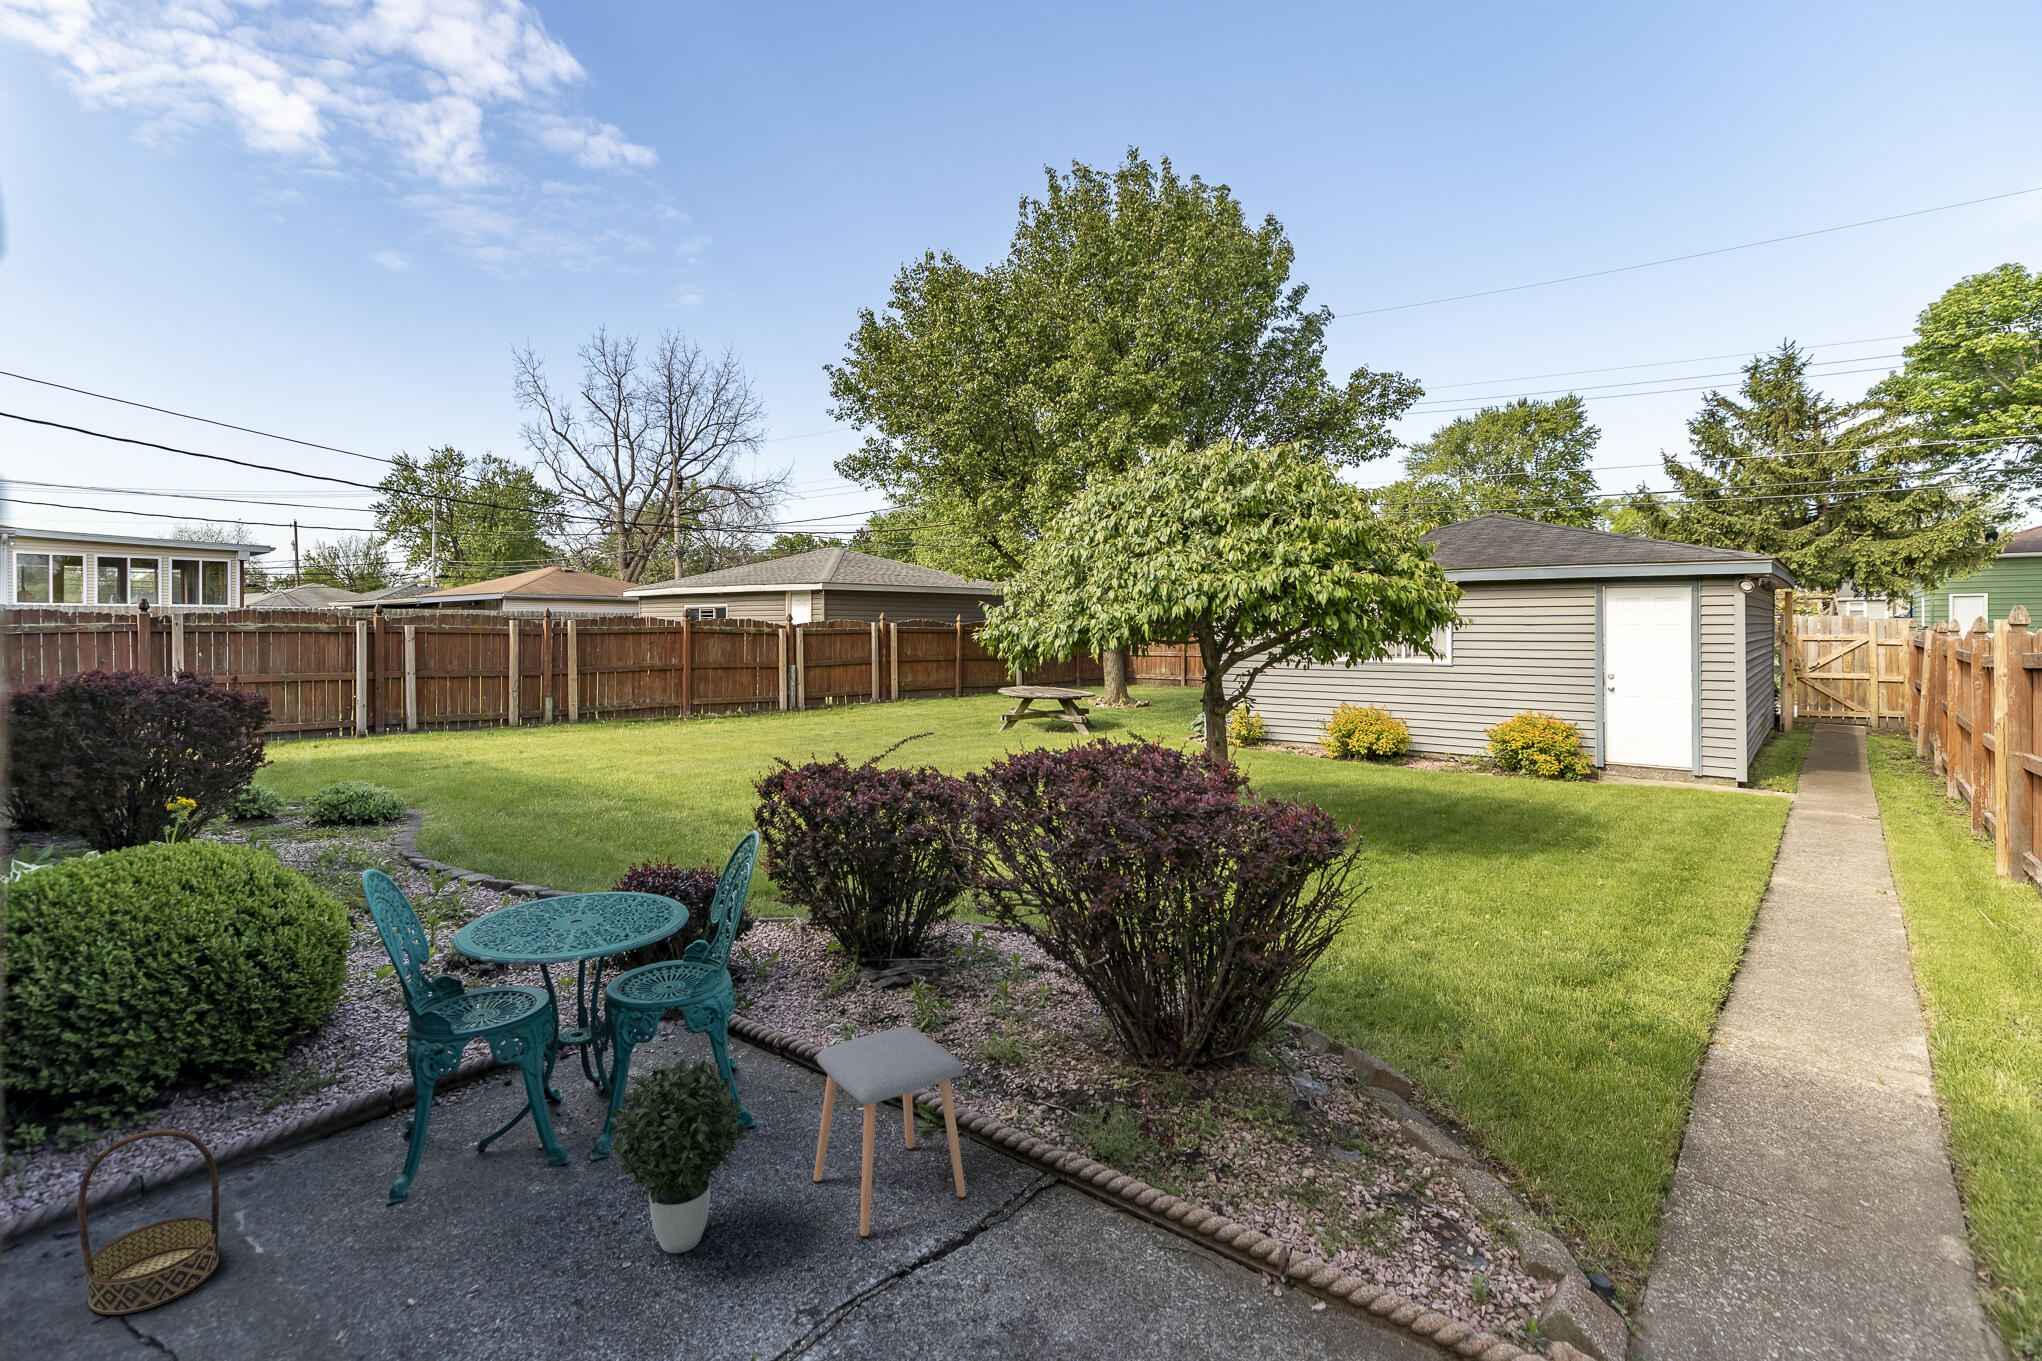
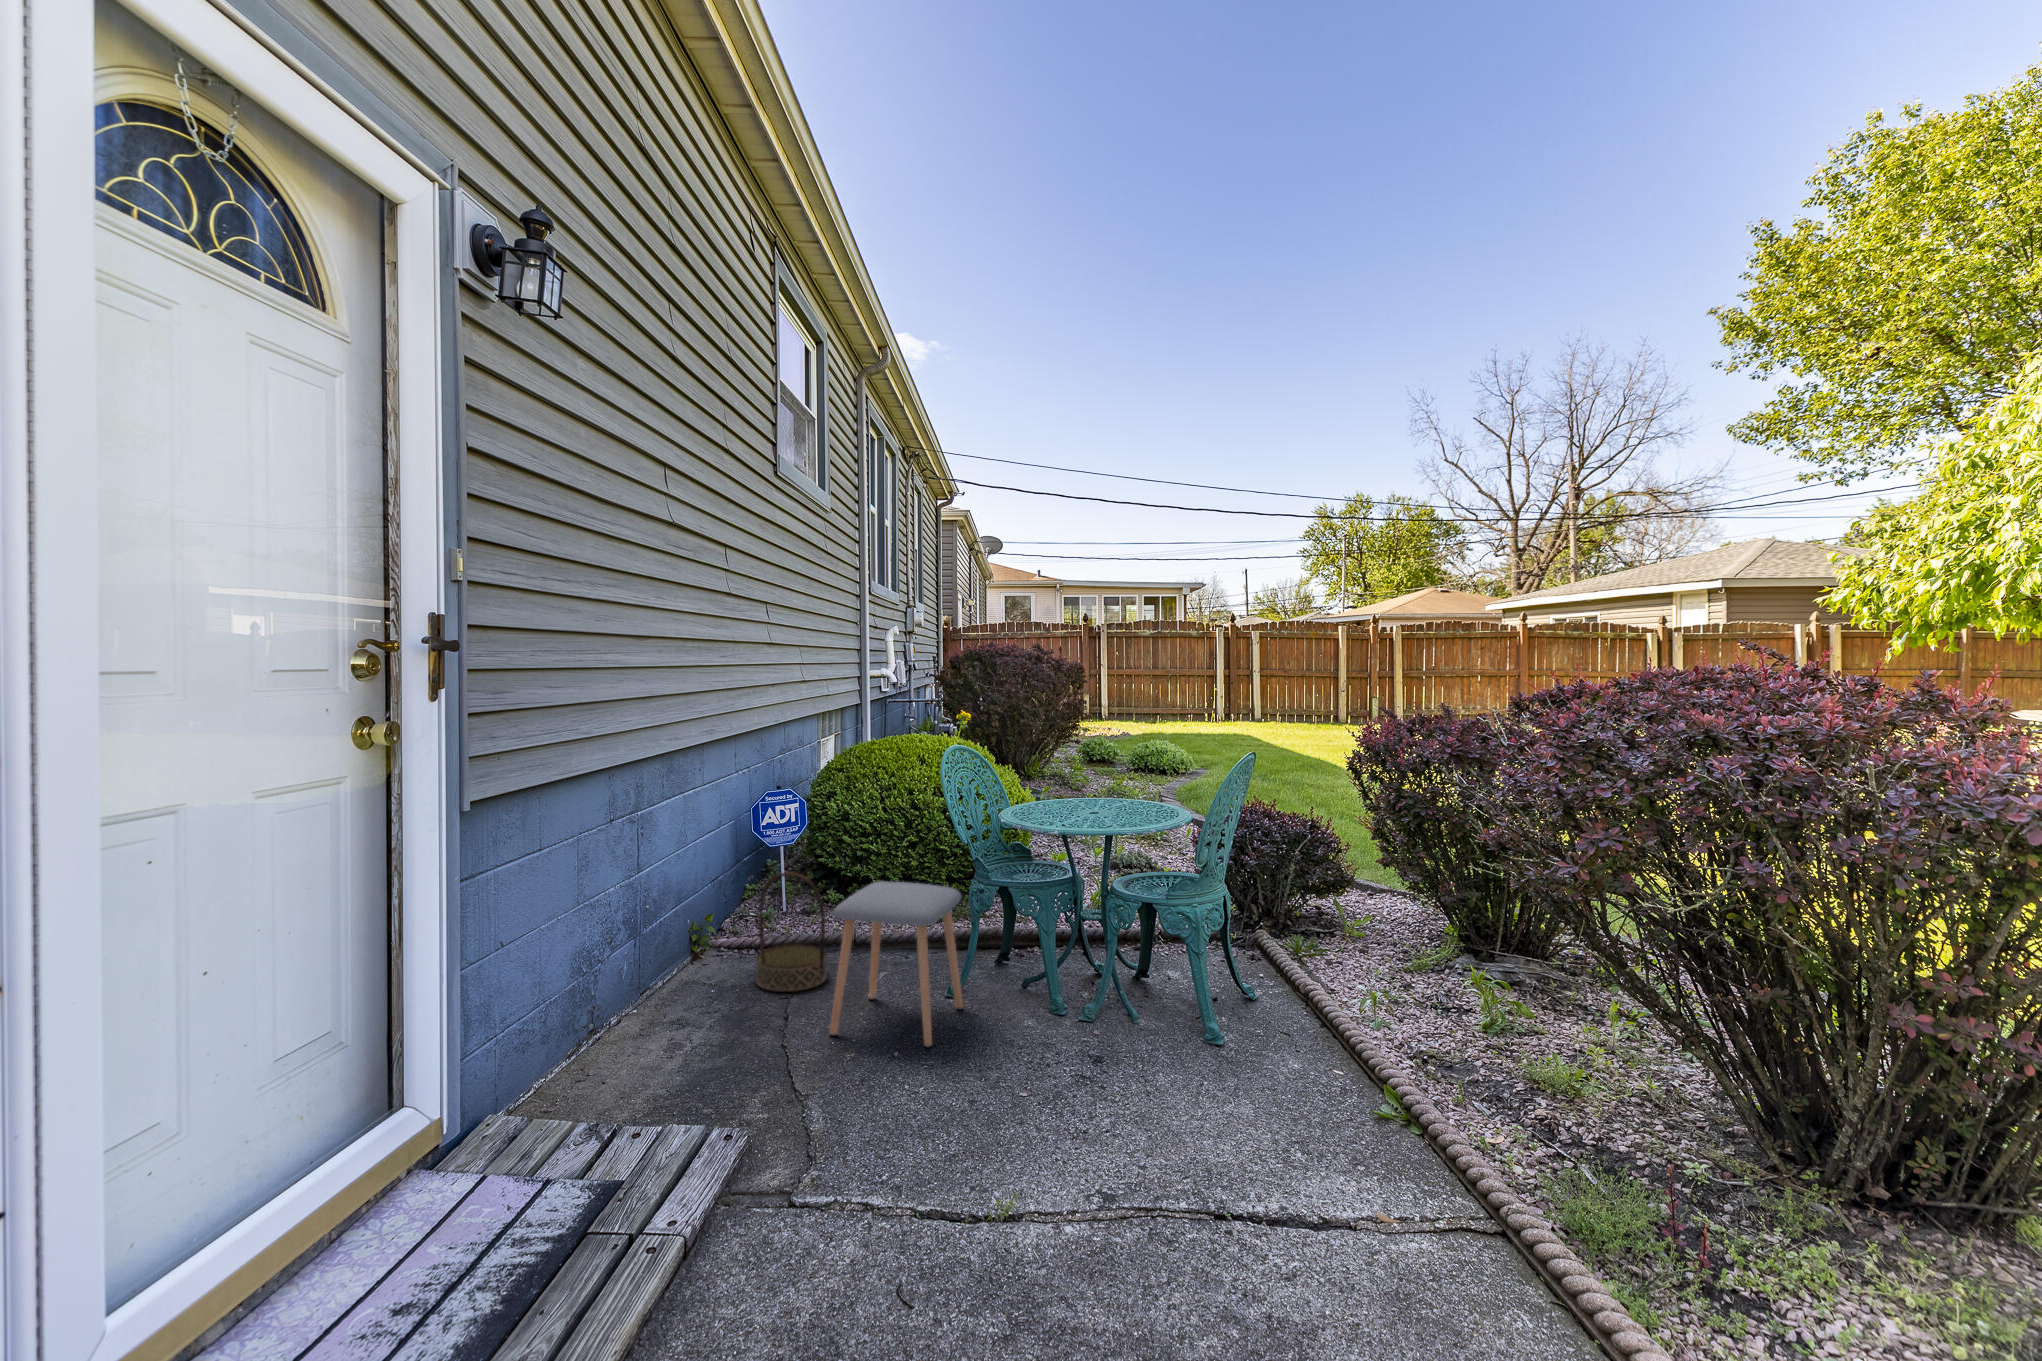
stool: present [813,1026,966,1238] -> present [830,881,963,1048]
potted plant: present [608,1059,747,1253] -> none [1012,917,1133,1105]

